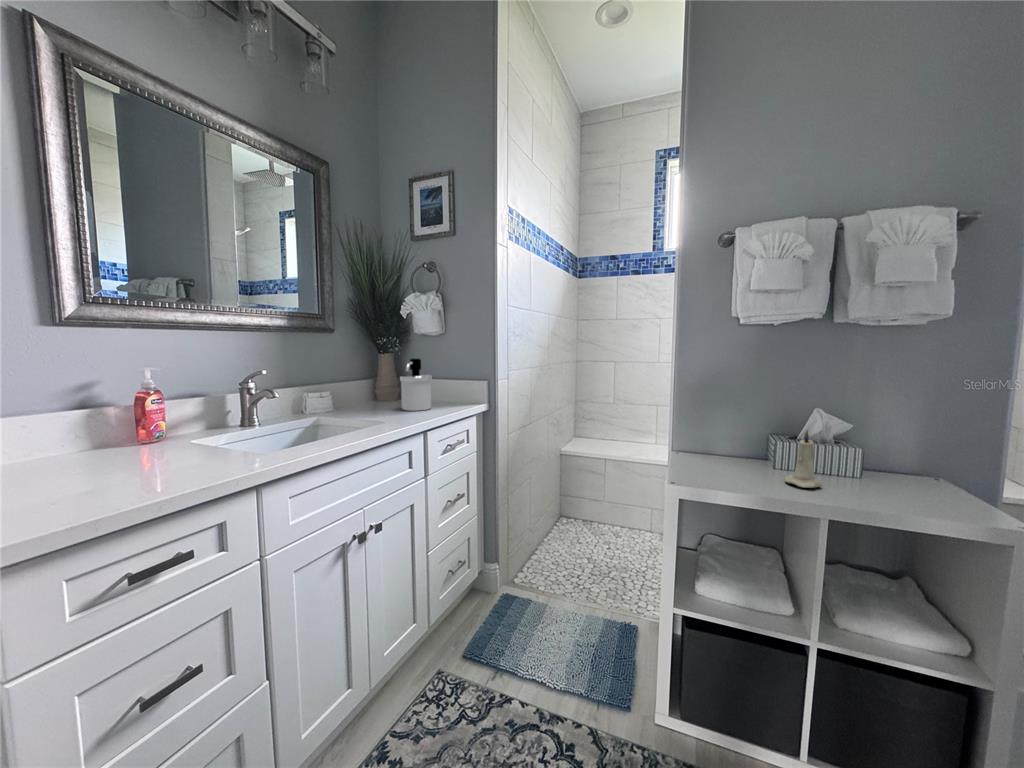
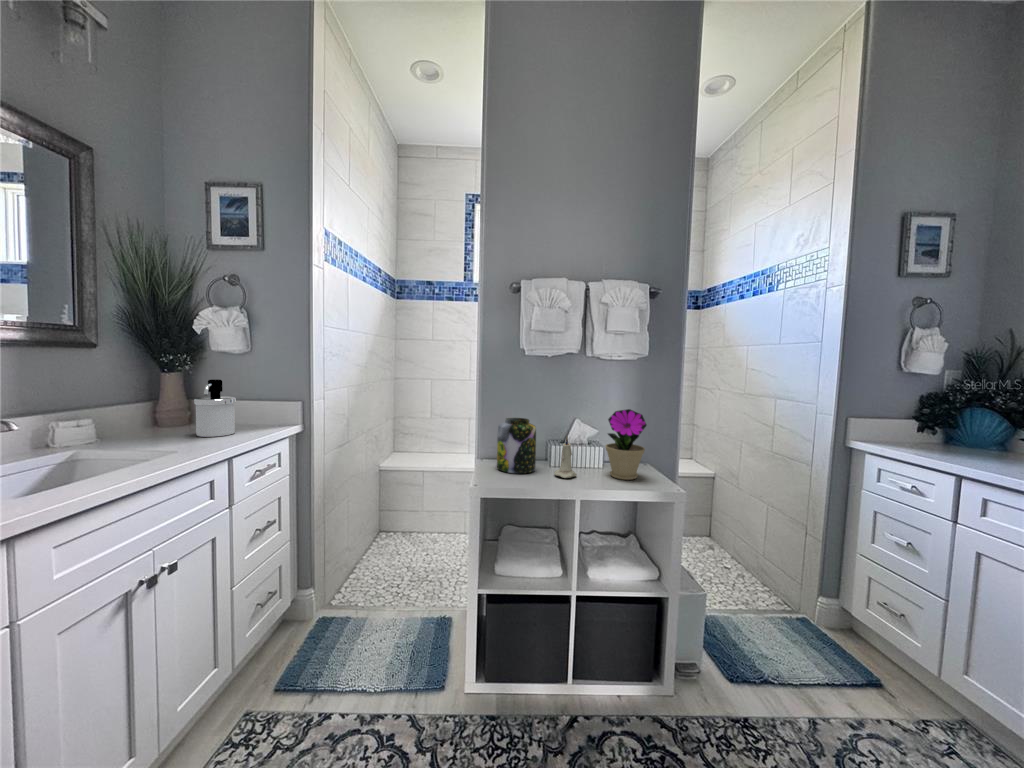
flower pot: none [873,396,960,502] -> present [606,409,646,480]
jar: none [699,403,756,475] -> present [497,418,536,473]

